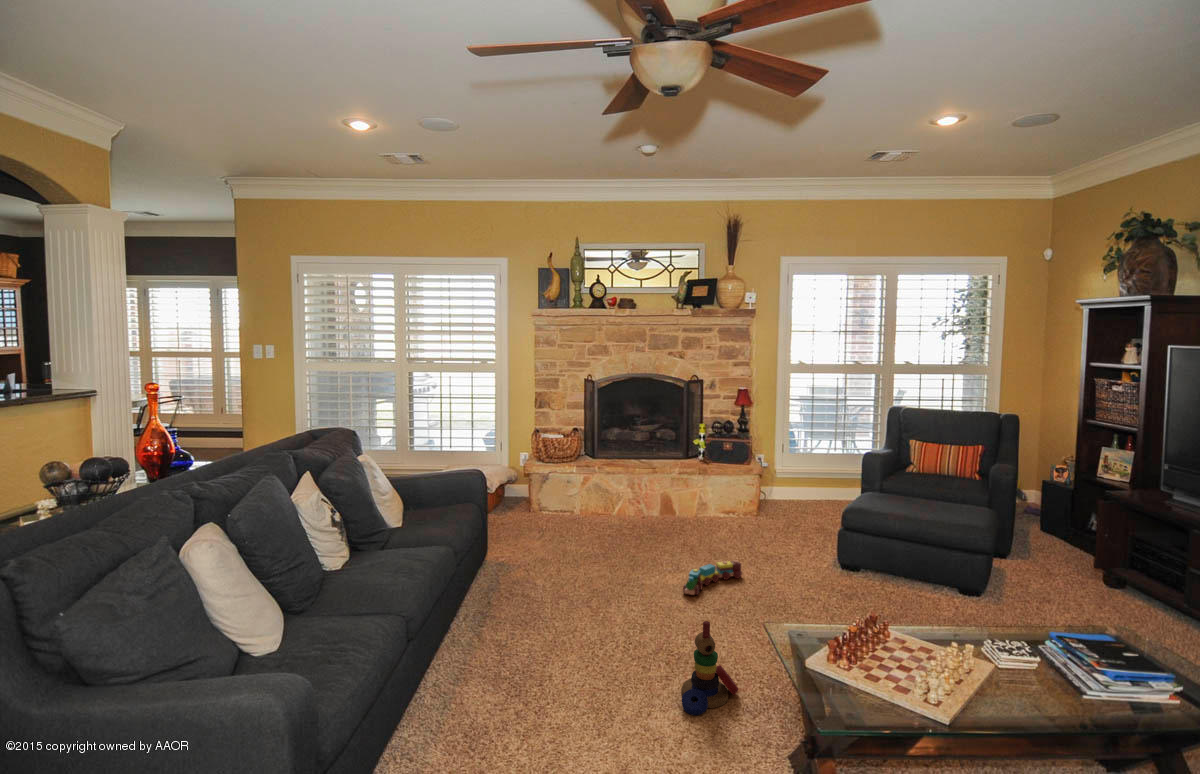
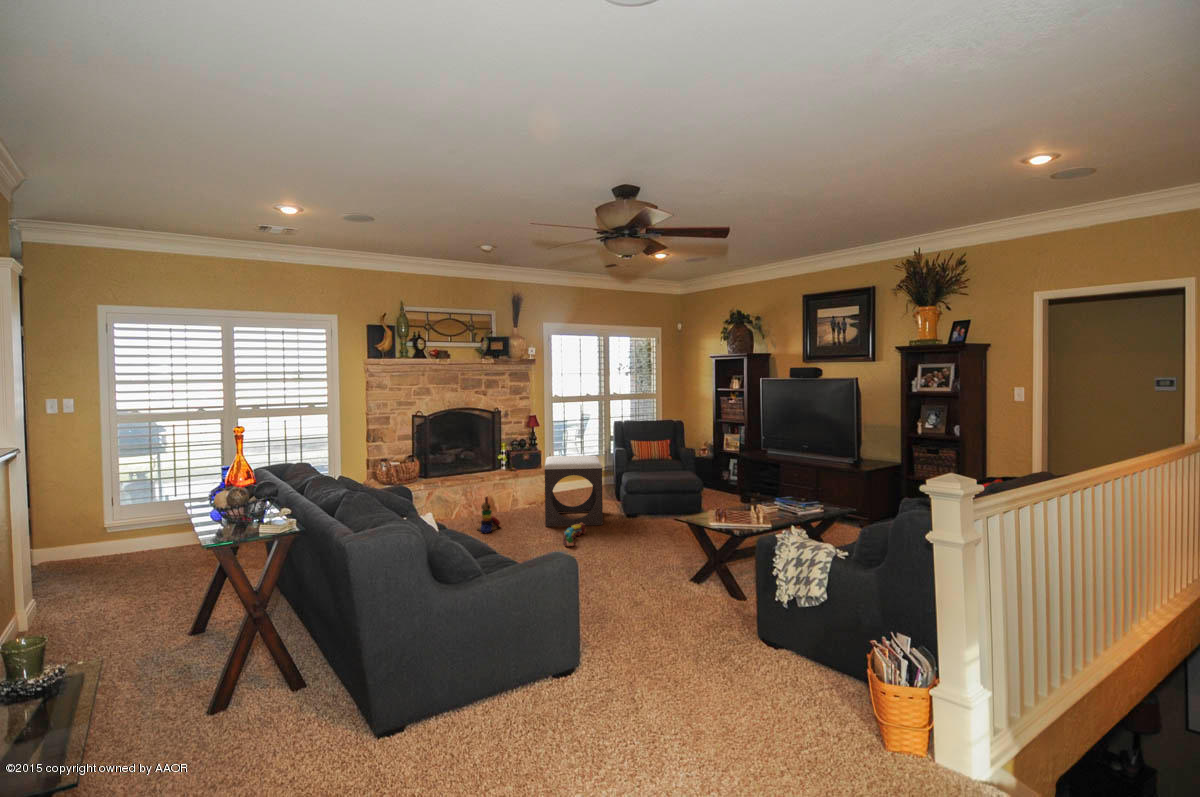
footstool: none [702,451,812,569] -> present [545,455,603,526]
stacking toy: present [681,621,739,715] -> present [477,497,500,533]

